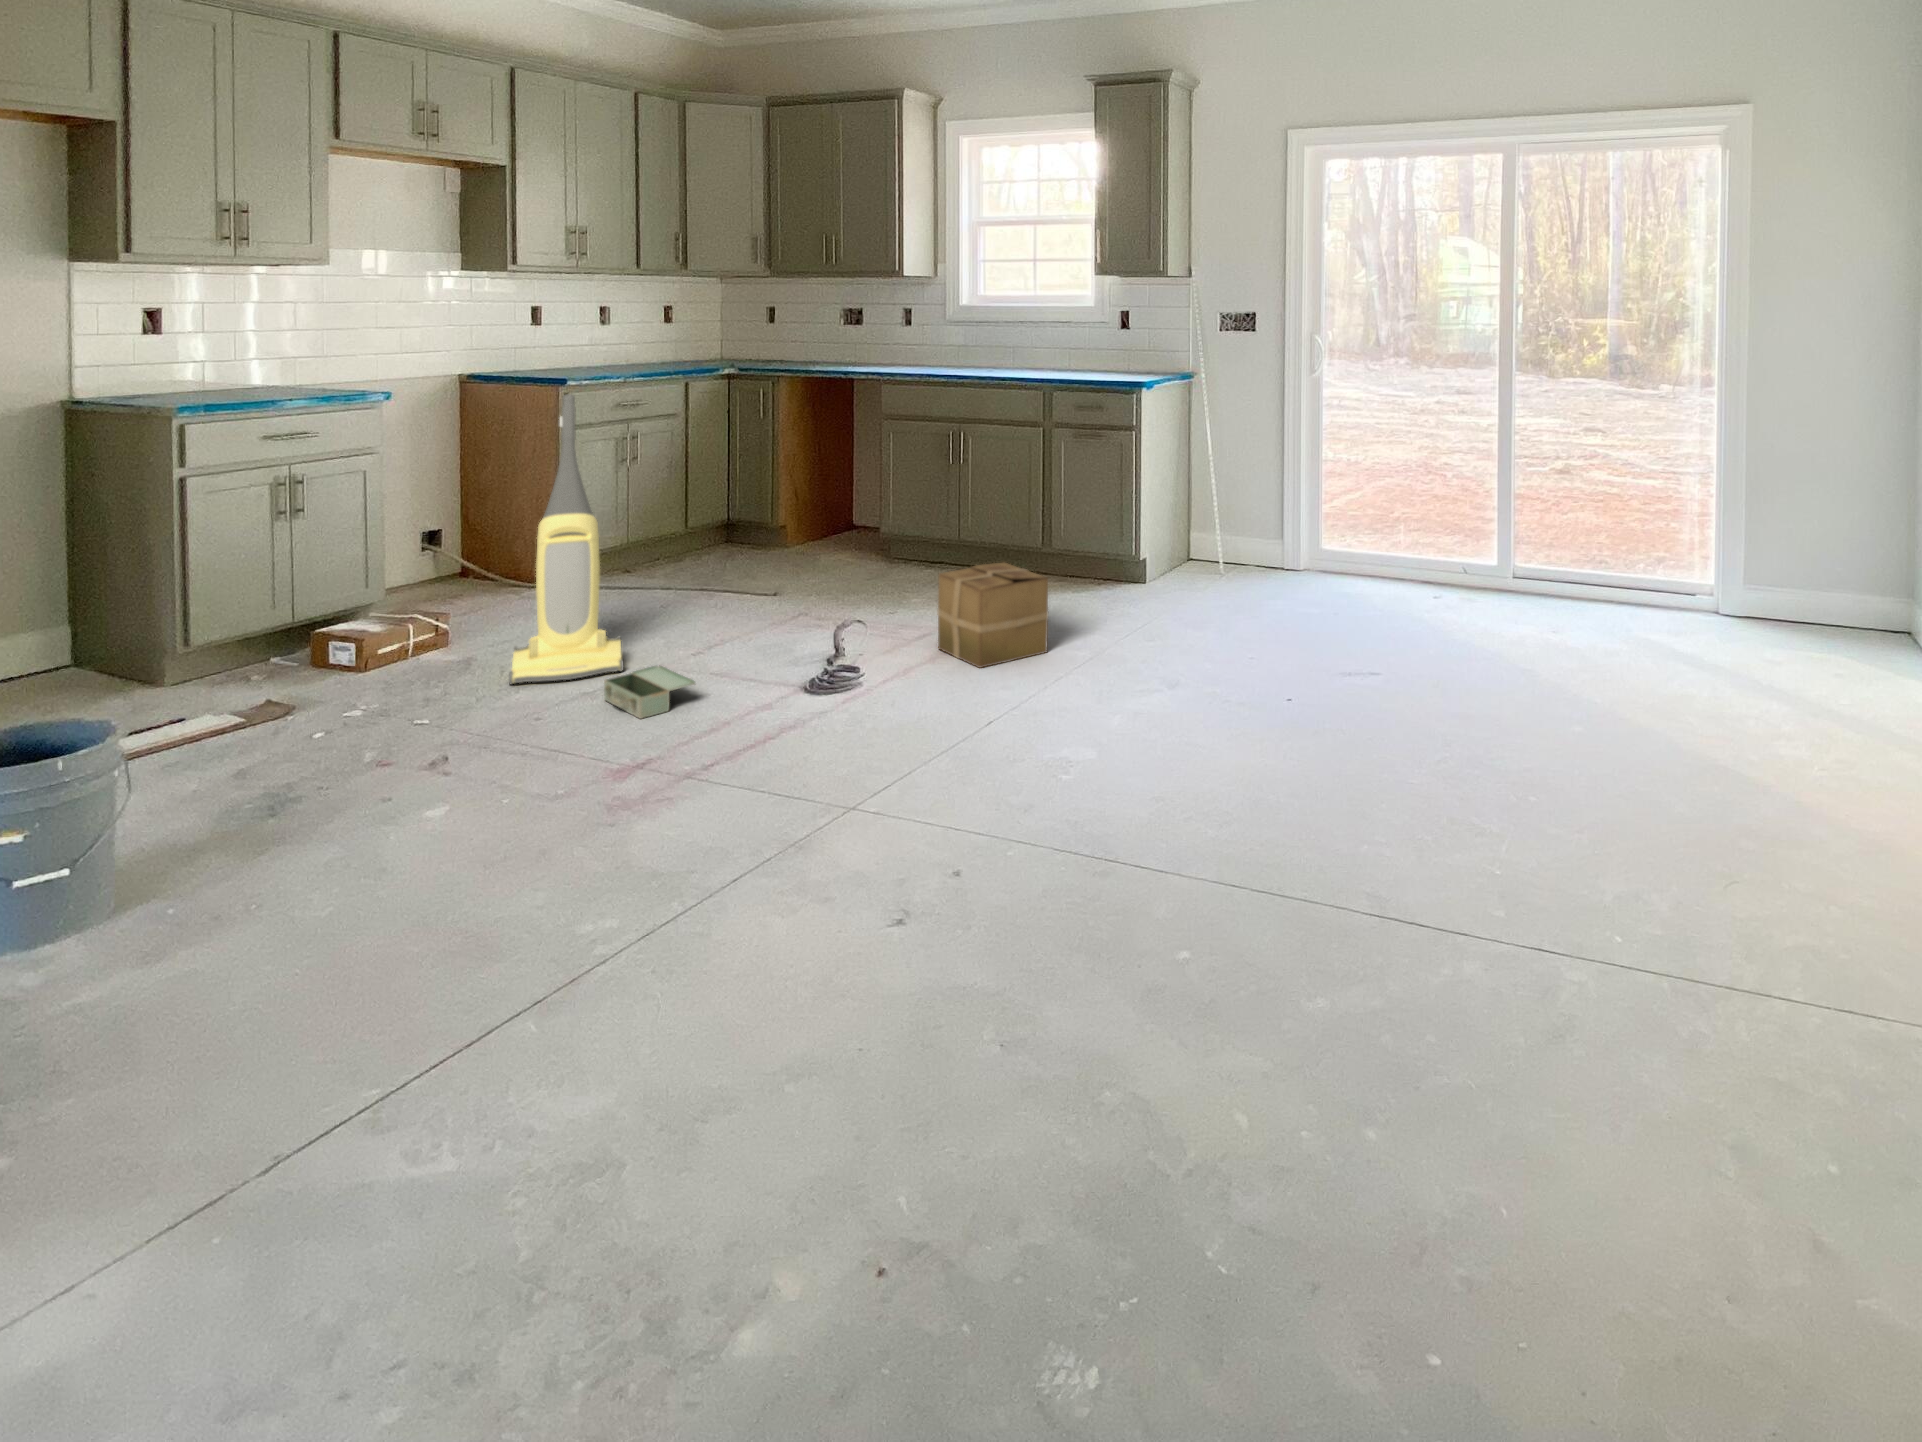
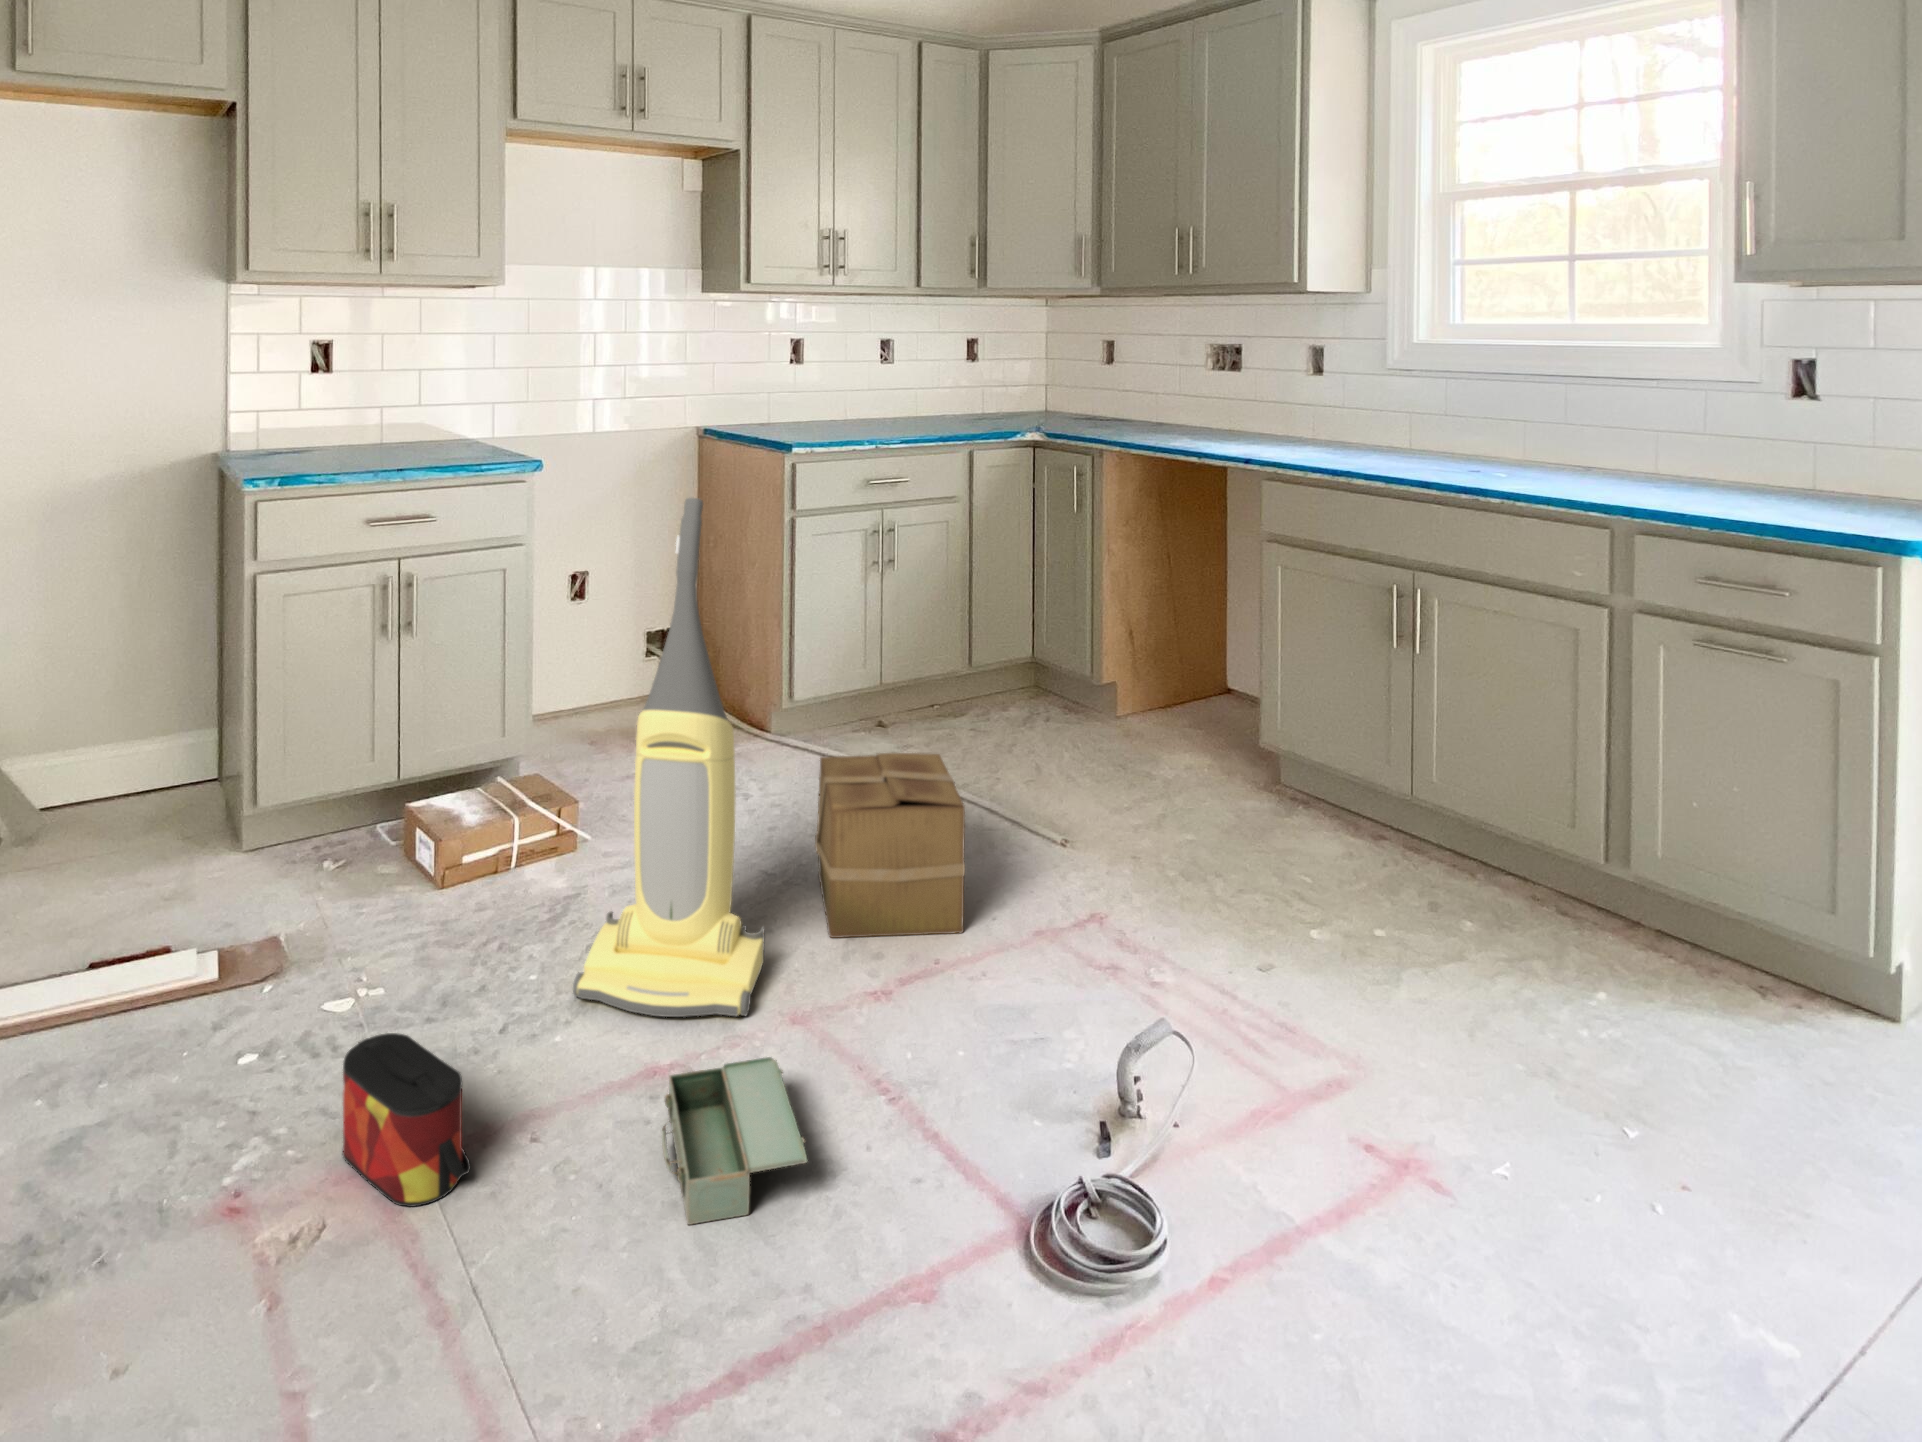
cardboard box: present [938,563,1048,668] -> present [815,753,965,938]
bag: none [412,683,510,747] -> present [343,1033,471,1207]

